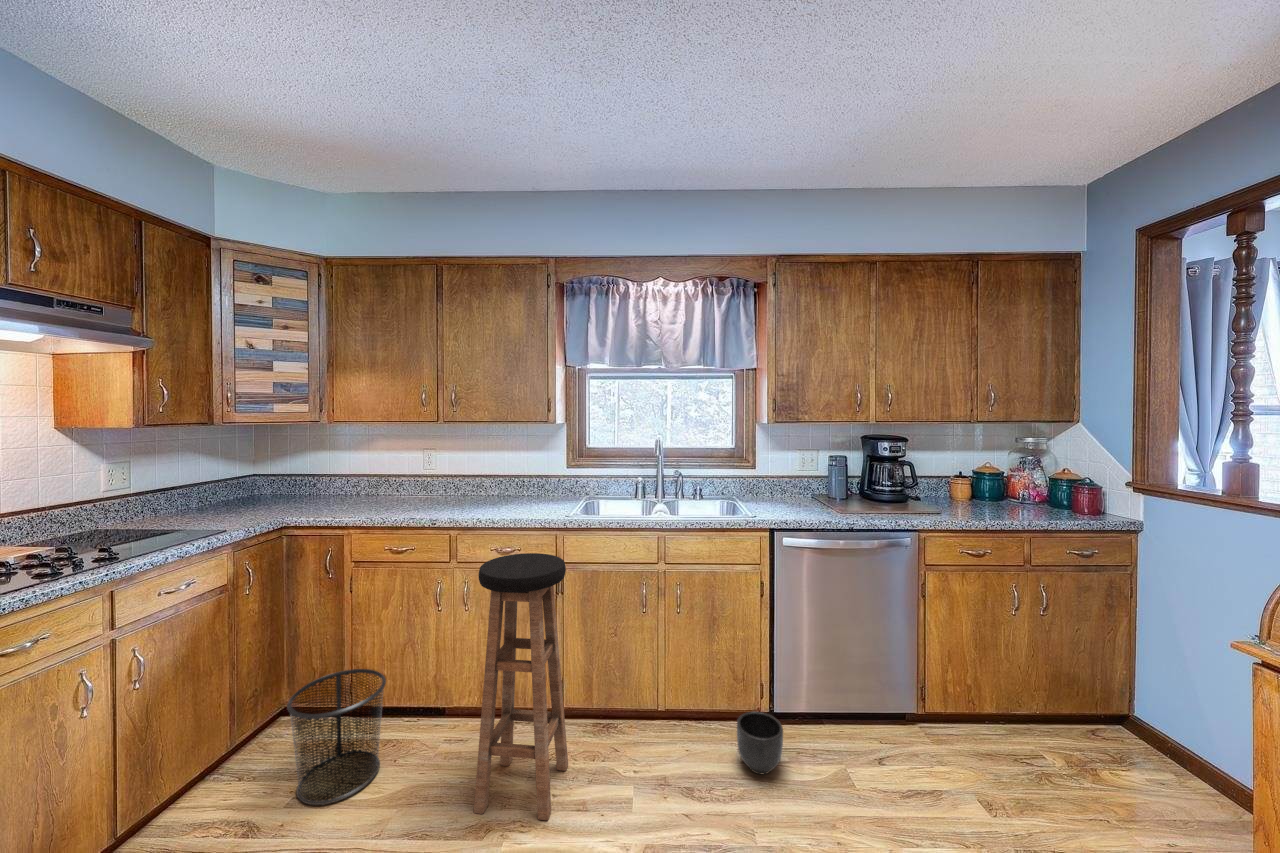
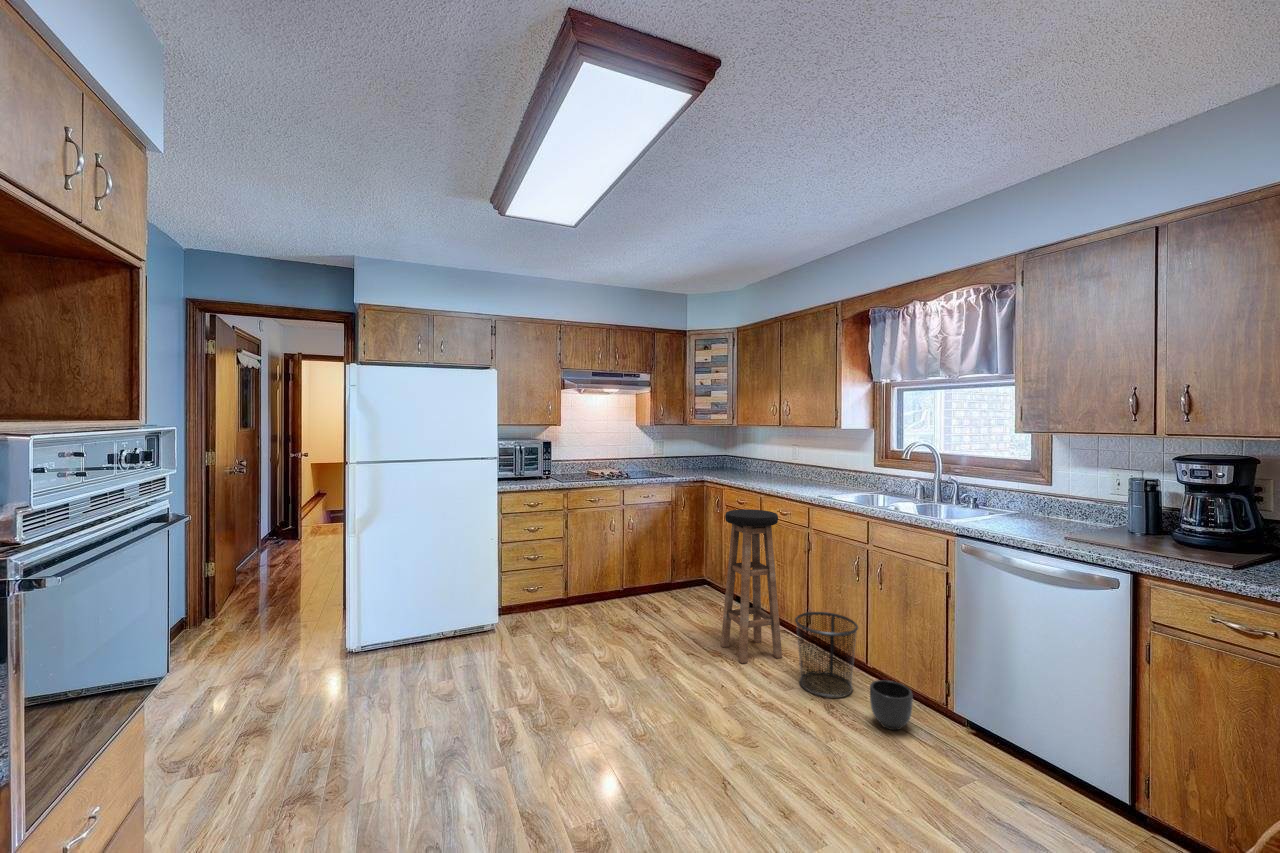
waste bin: present [287,669,386,805] -> present [795,612,858,698]

